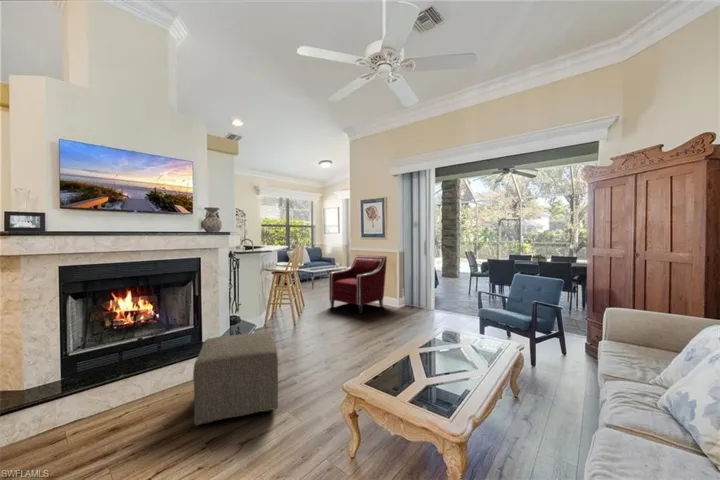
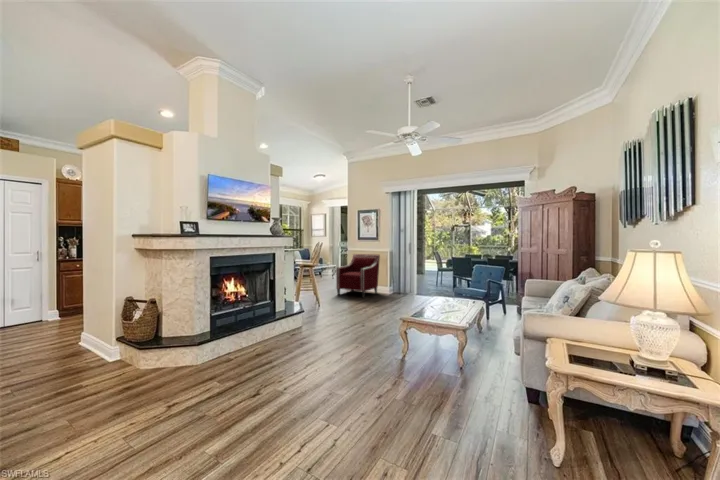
ottoman: present [193,332,278,425] -> none [295,301,351,351]

